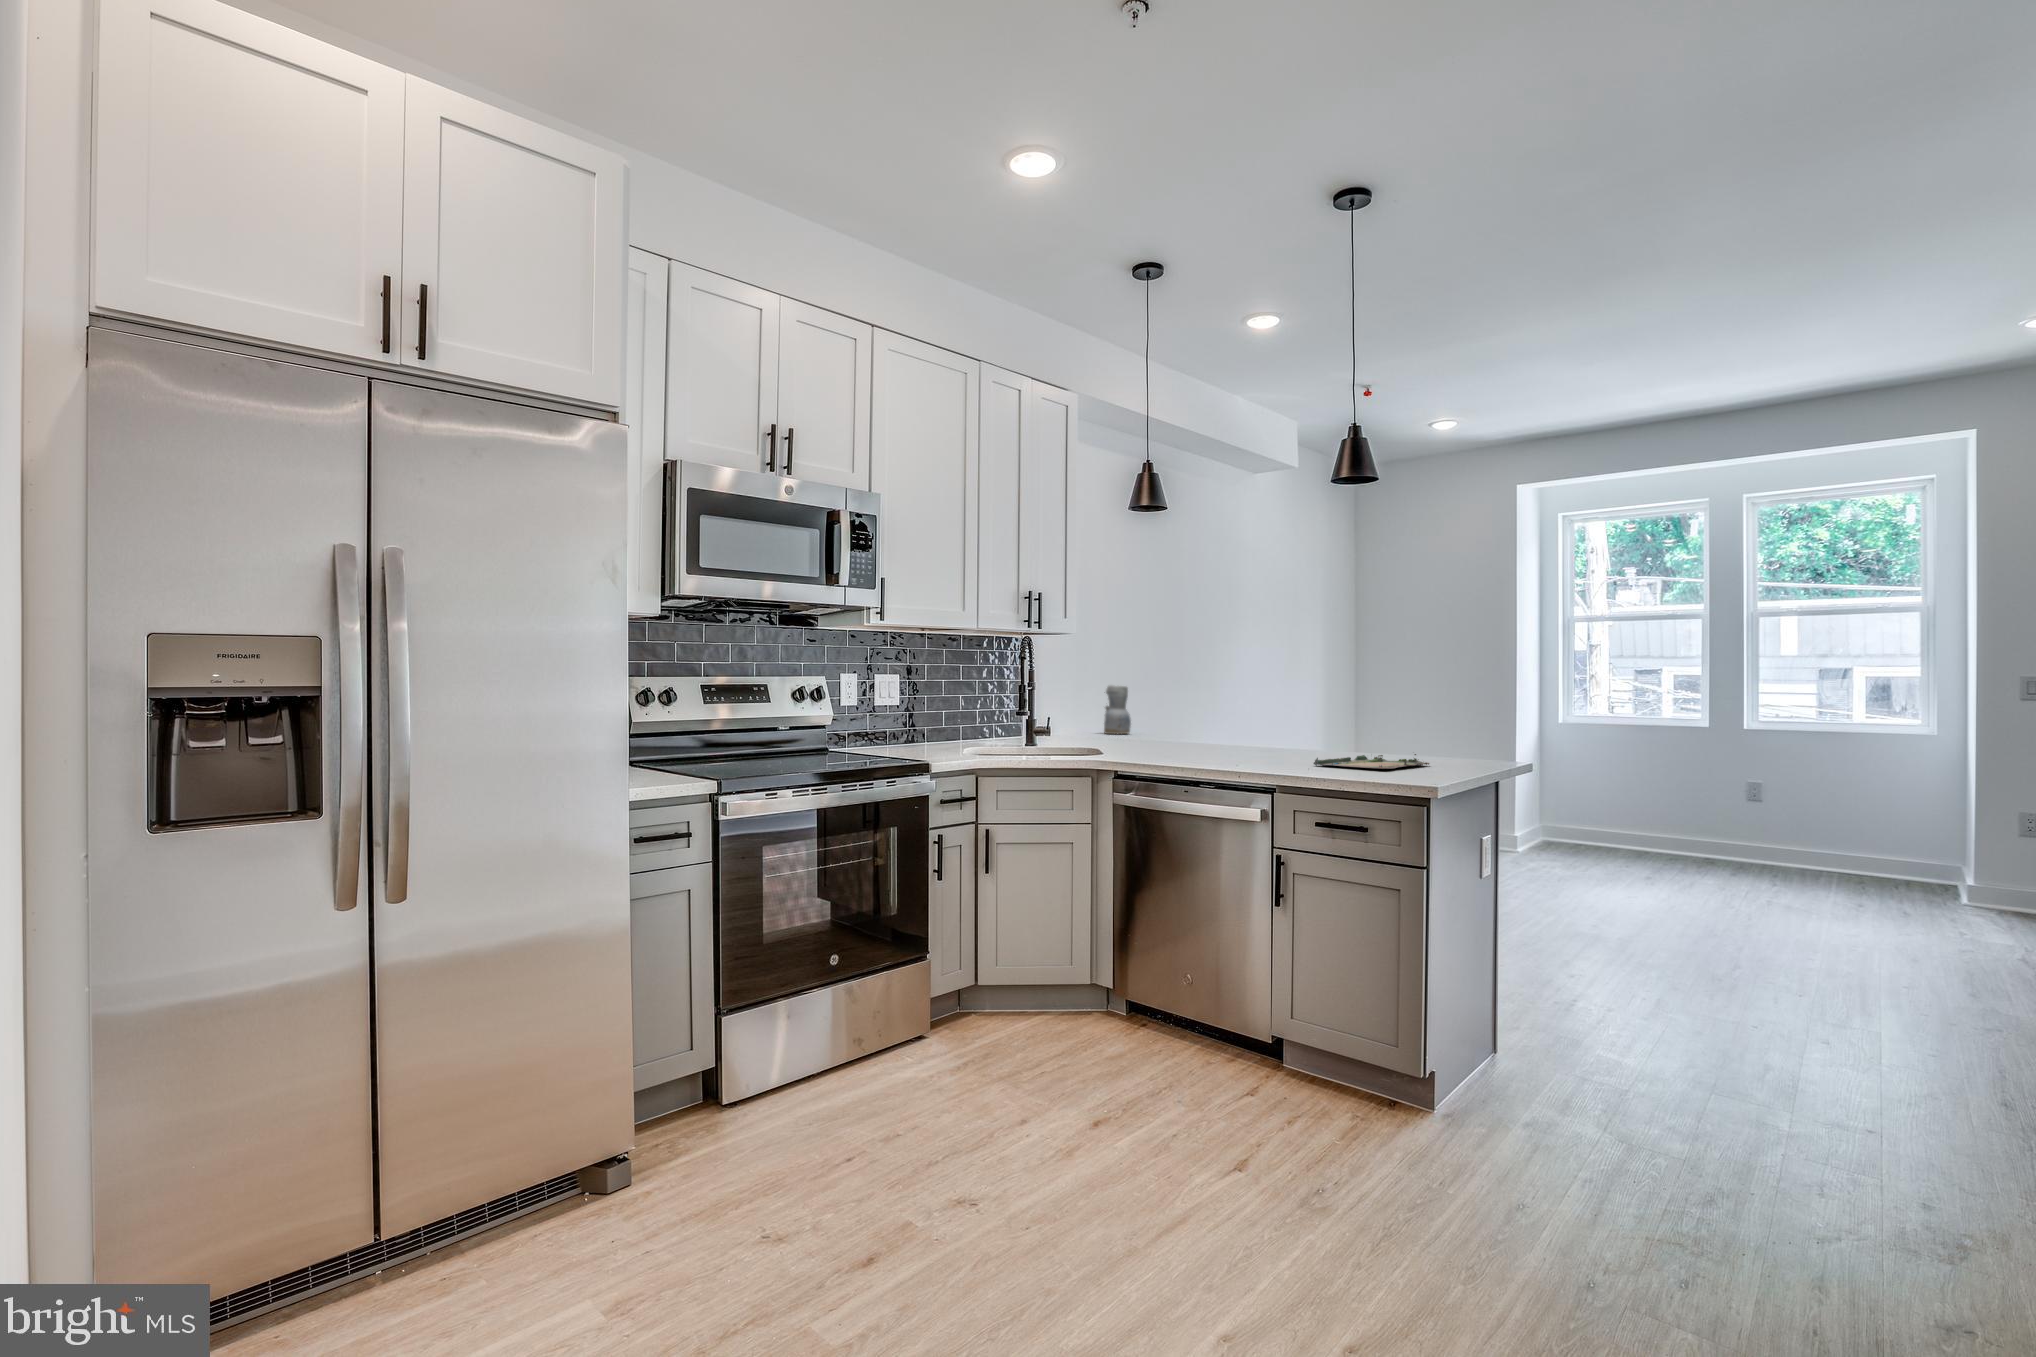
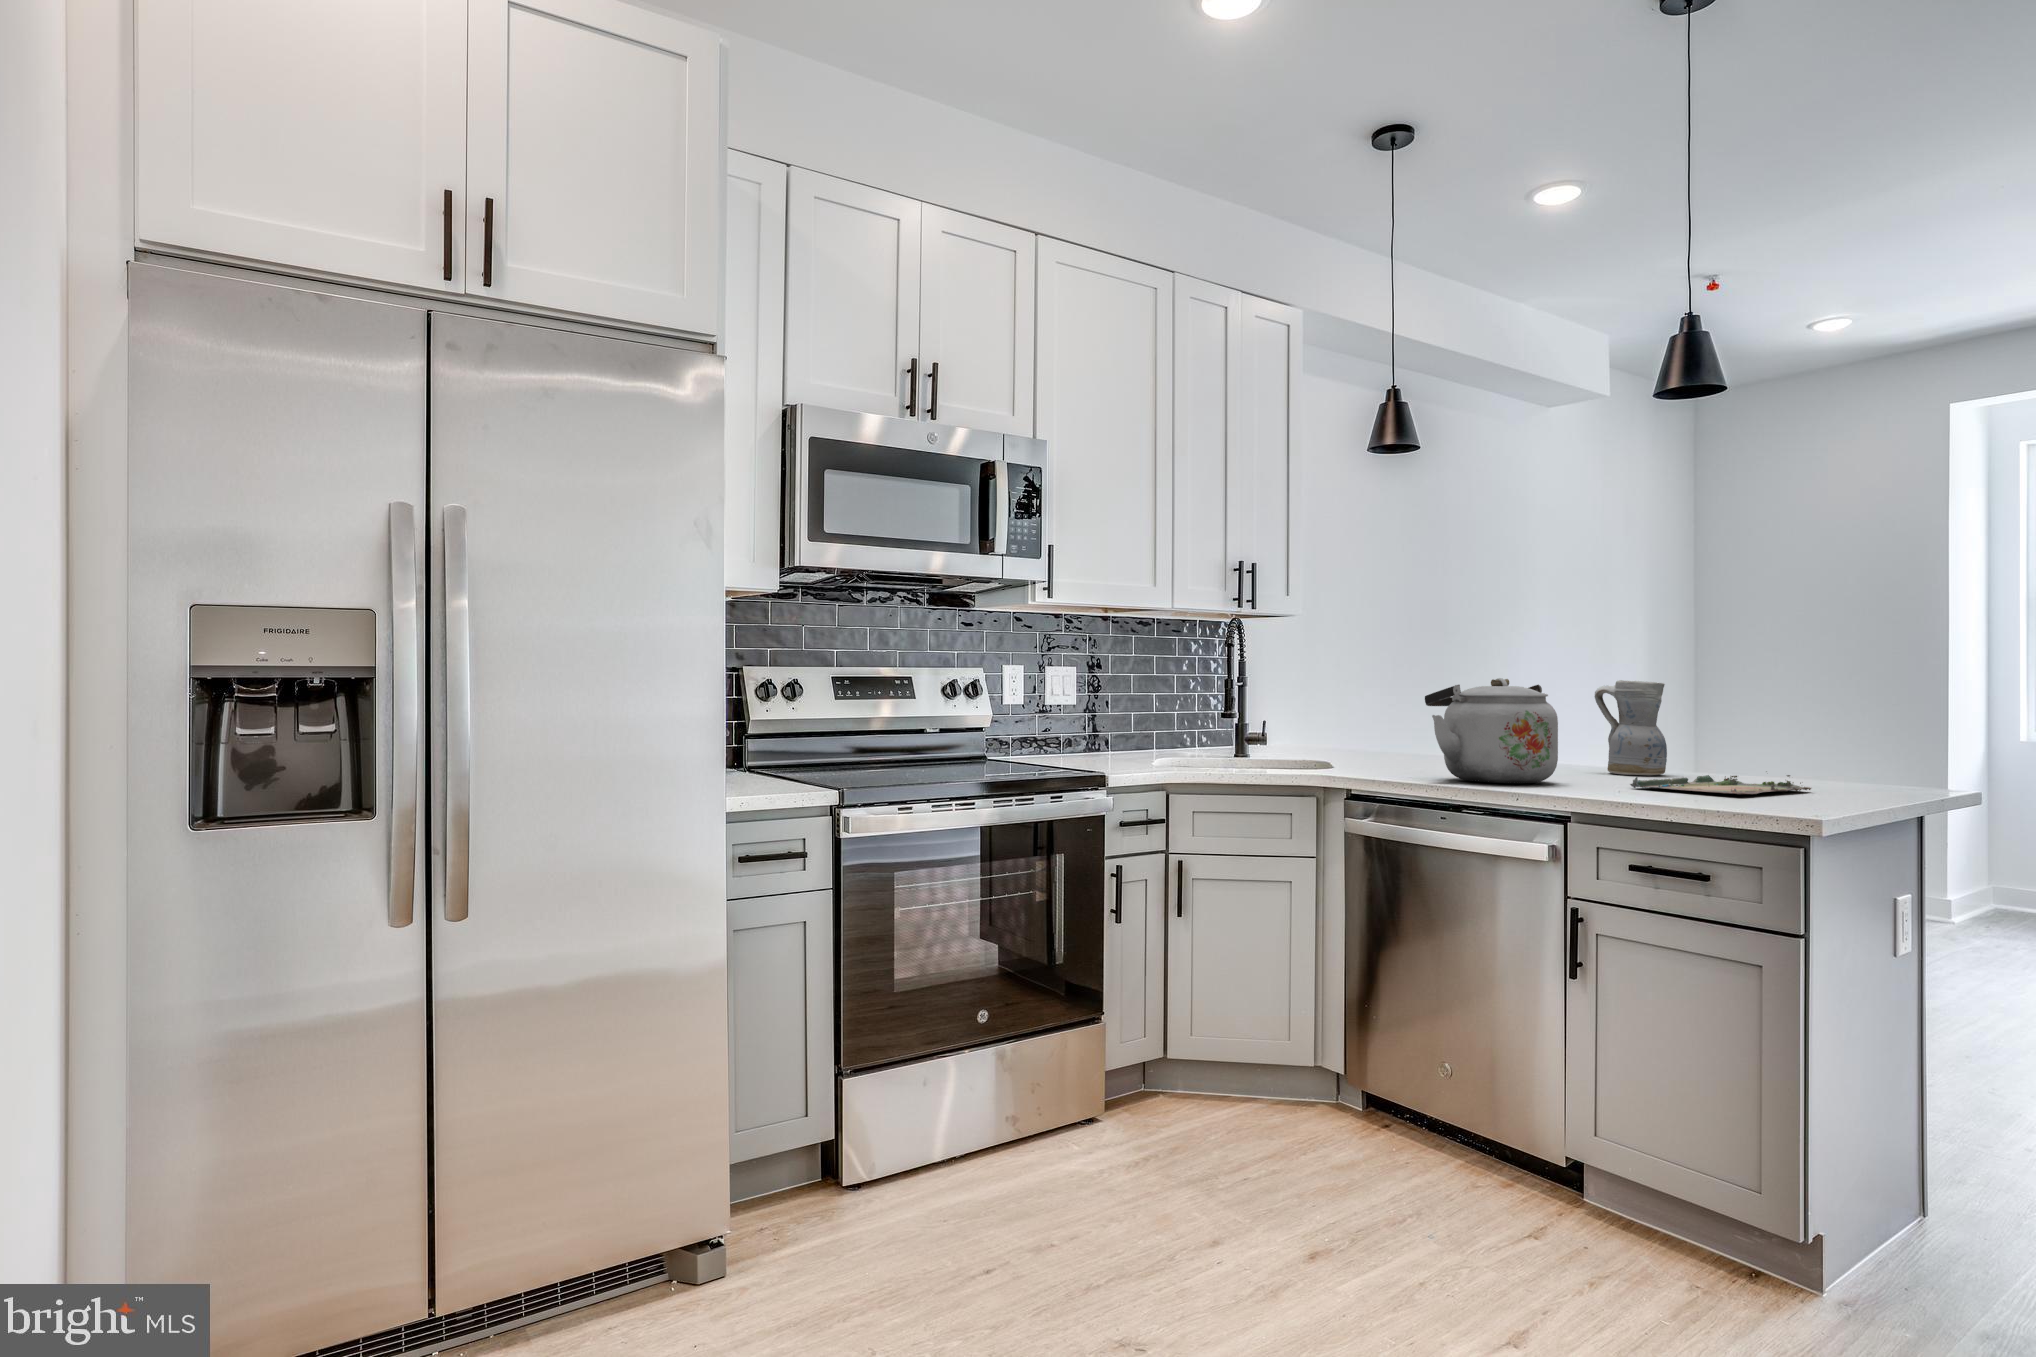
ceramic pitcher: present [1104,685,1131,734] -> present [1595,680,1667,775]
kettle: none [1171,686,1264,763] -> present [1425,678,1558,783]

